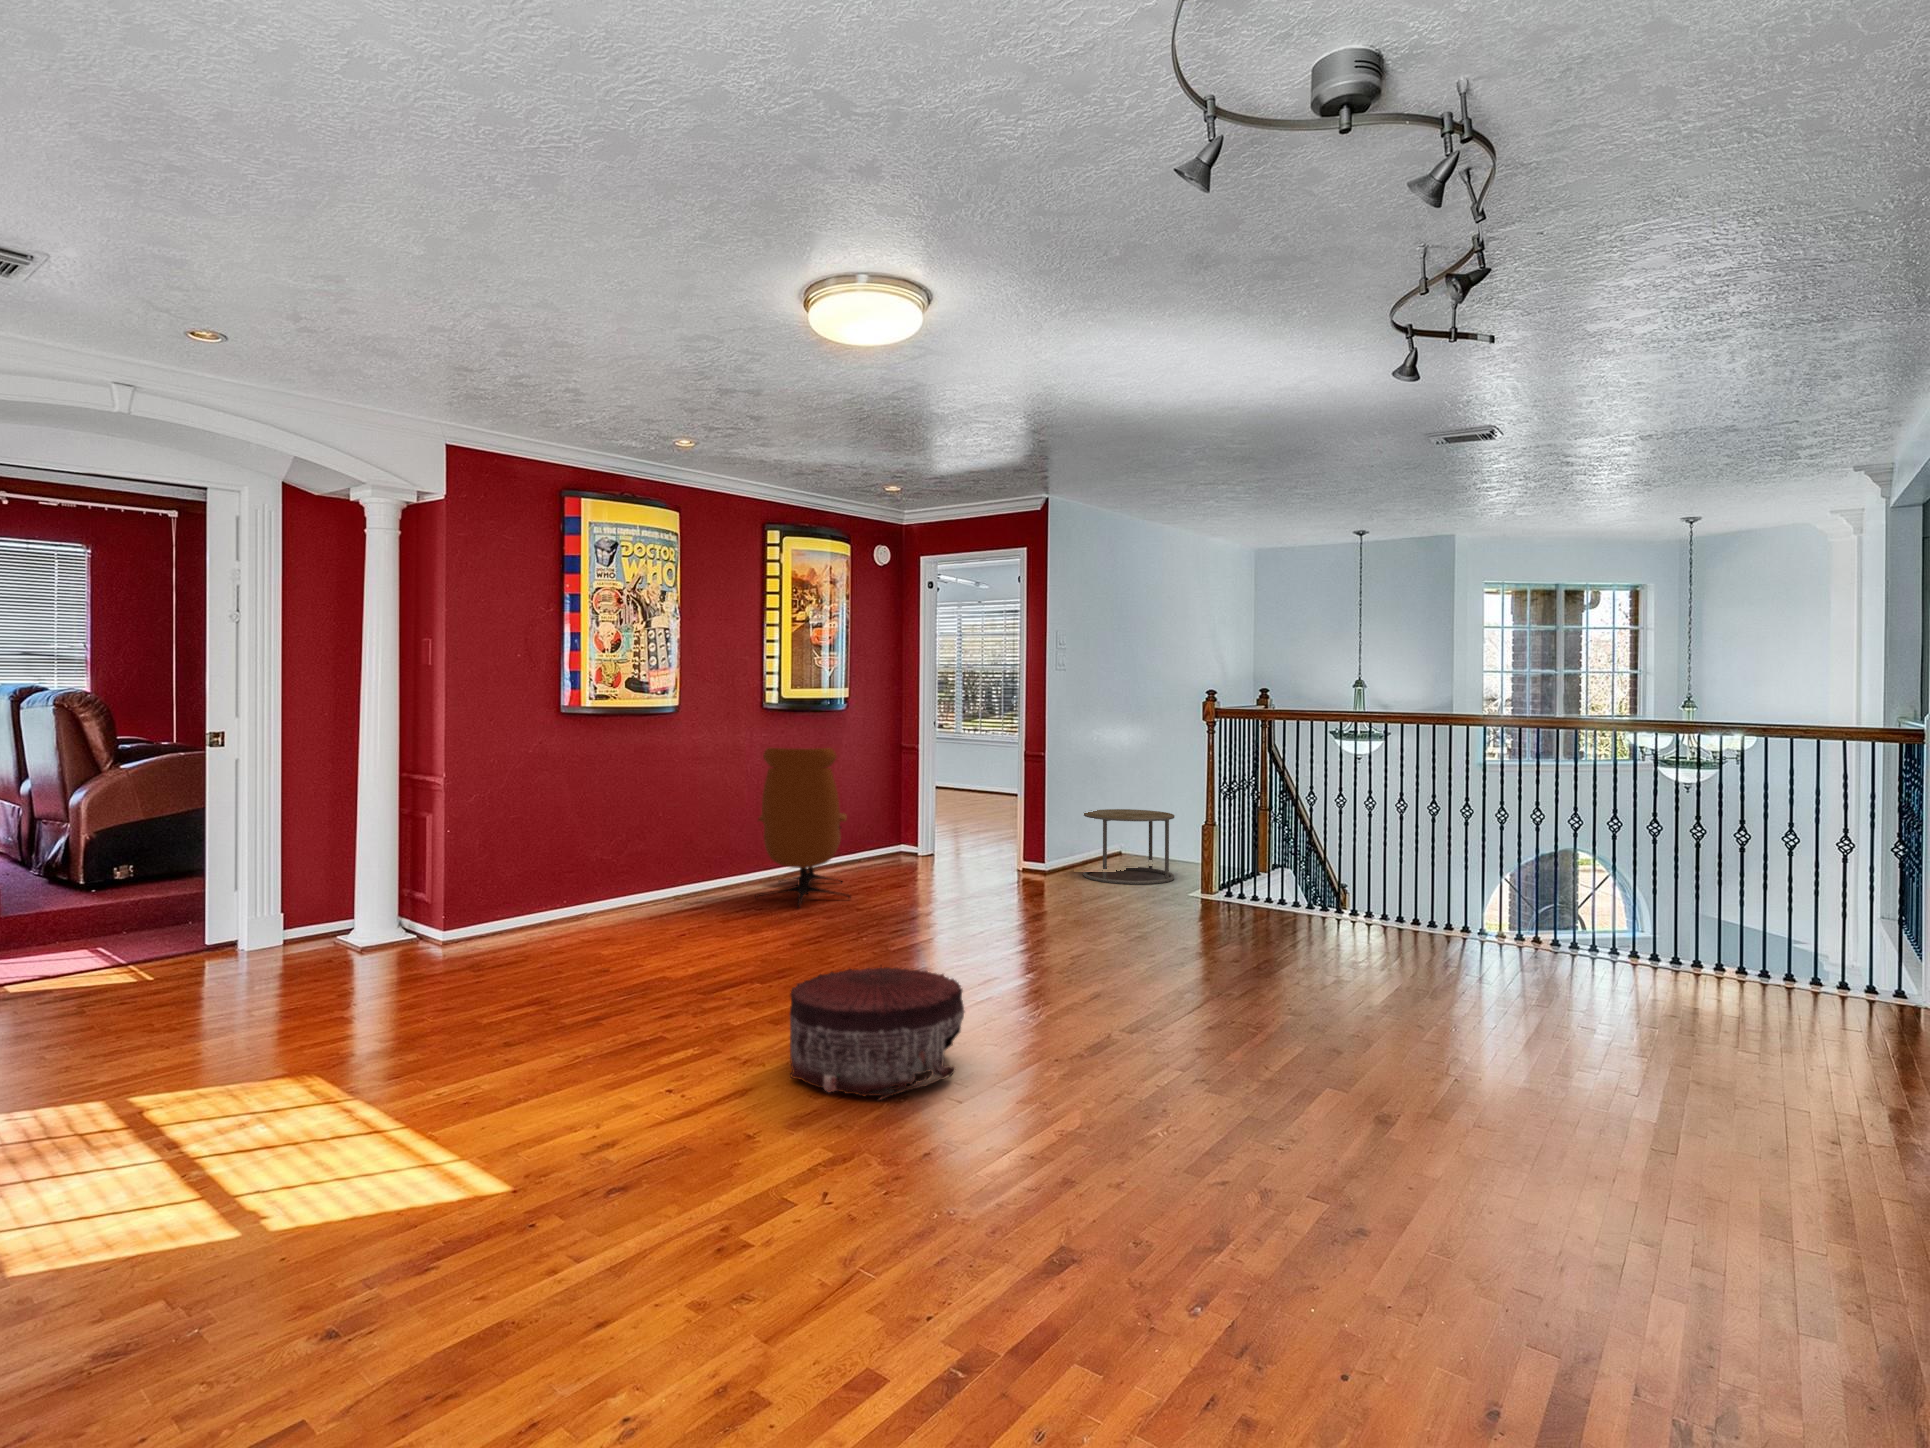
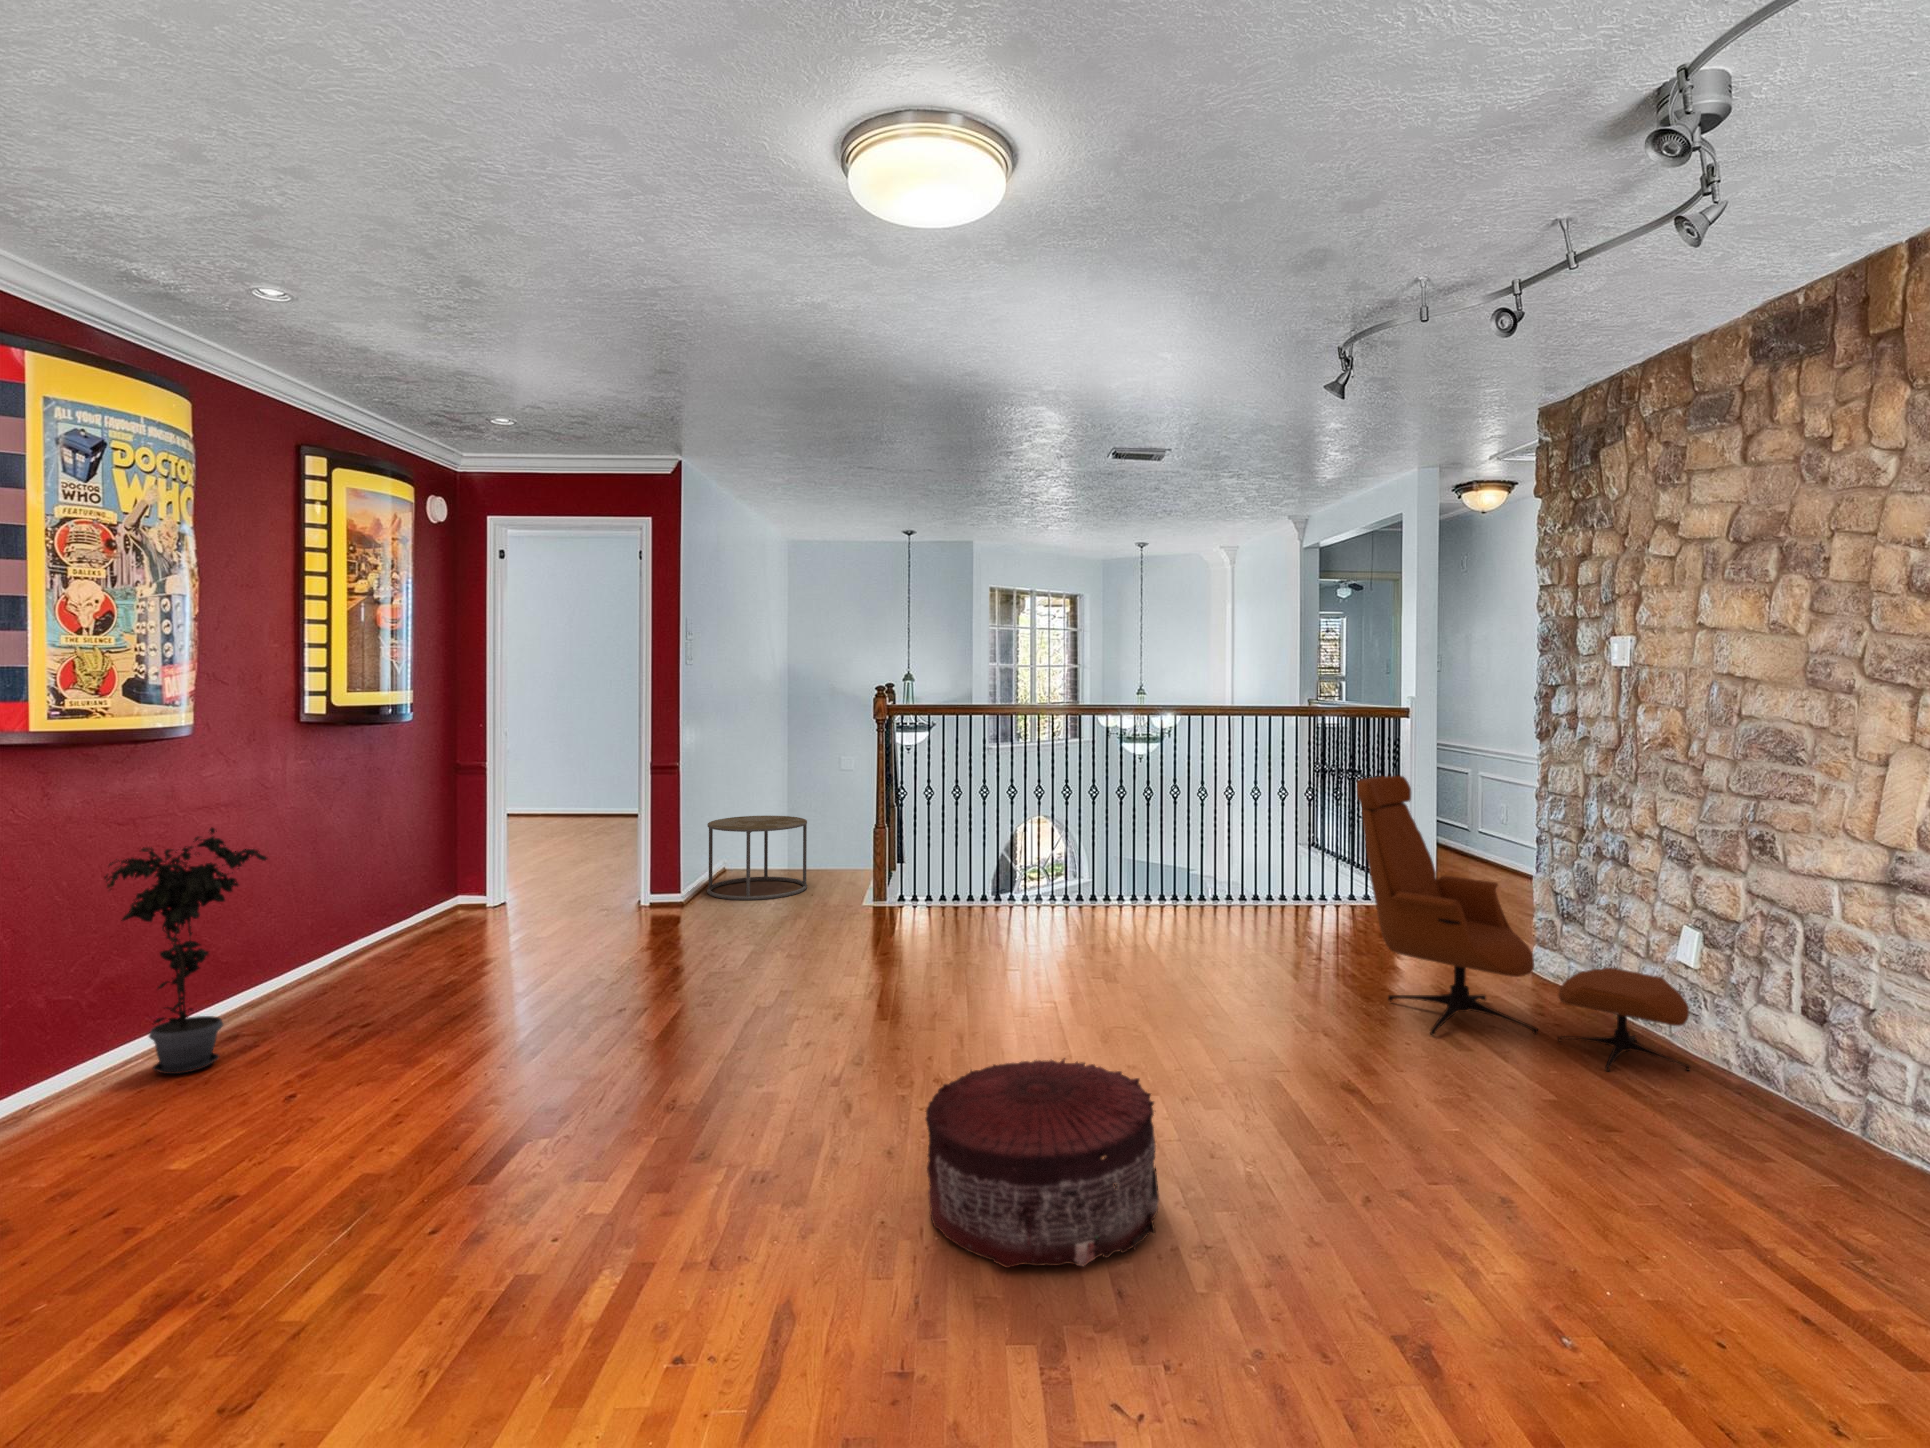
lounge chair: present [755,748,851,908] -> present [1357,776,1690,1071]
potted plant: none [612,765,705,908] -> present [104,828,267,1074]

